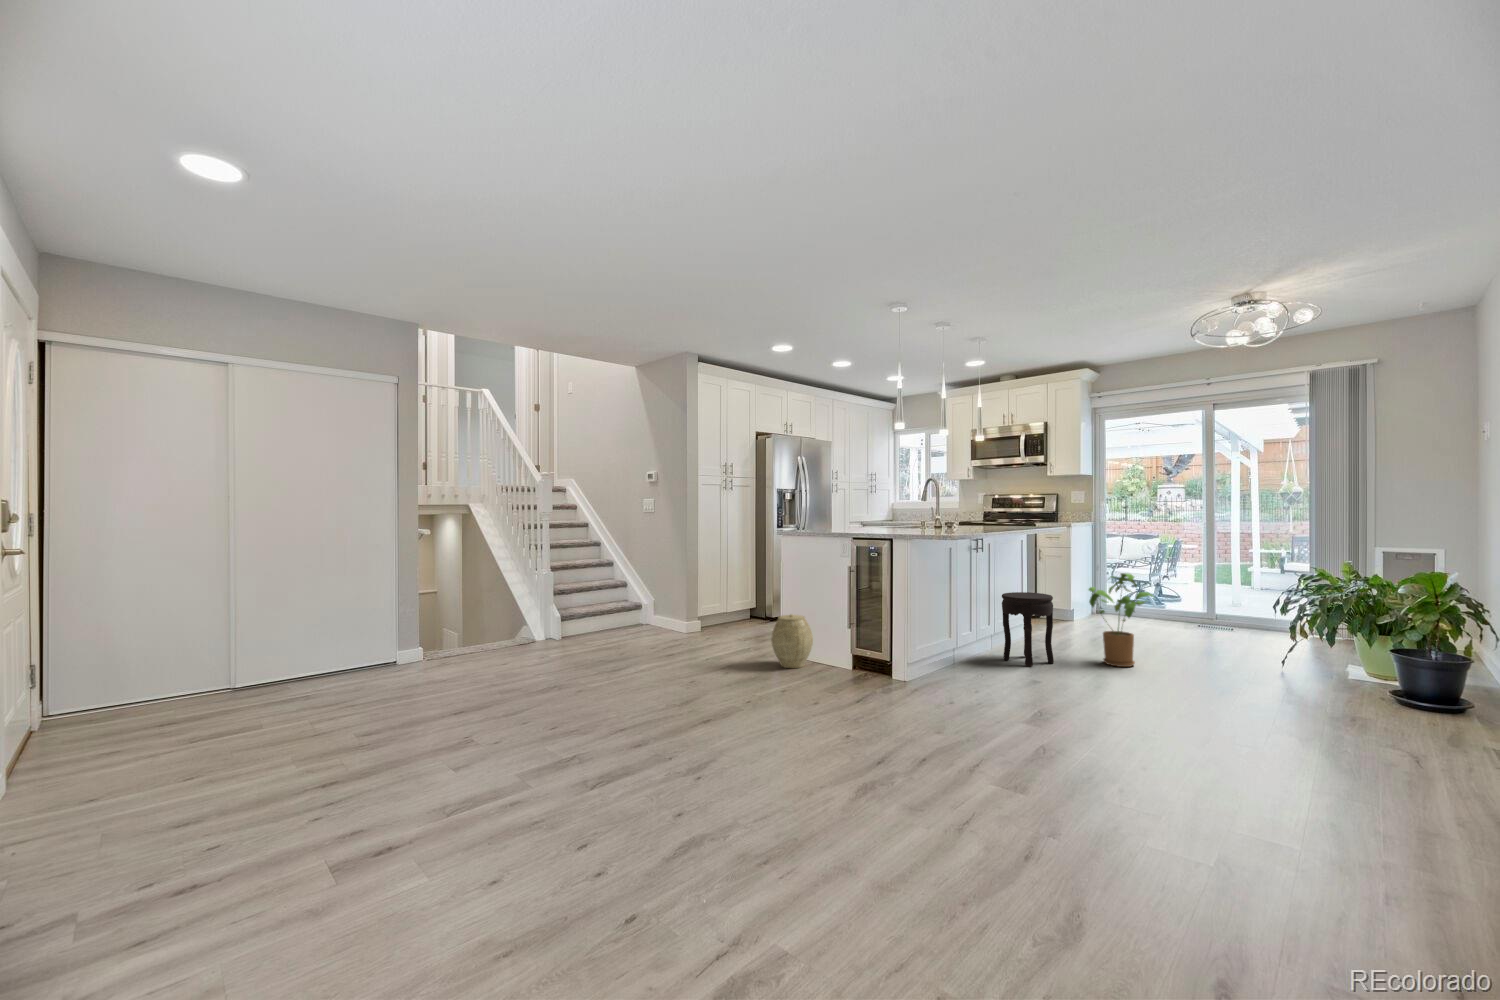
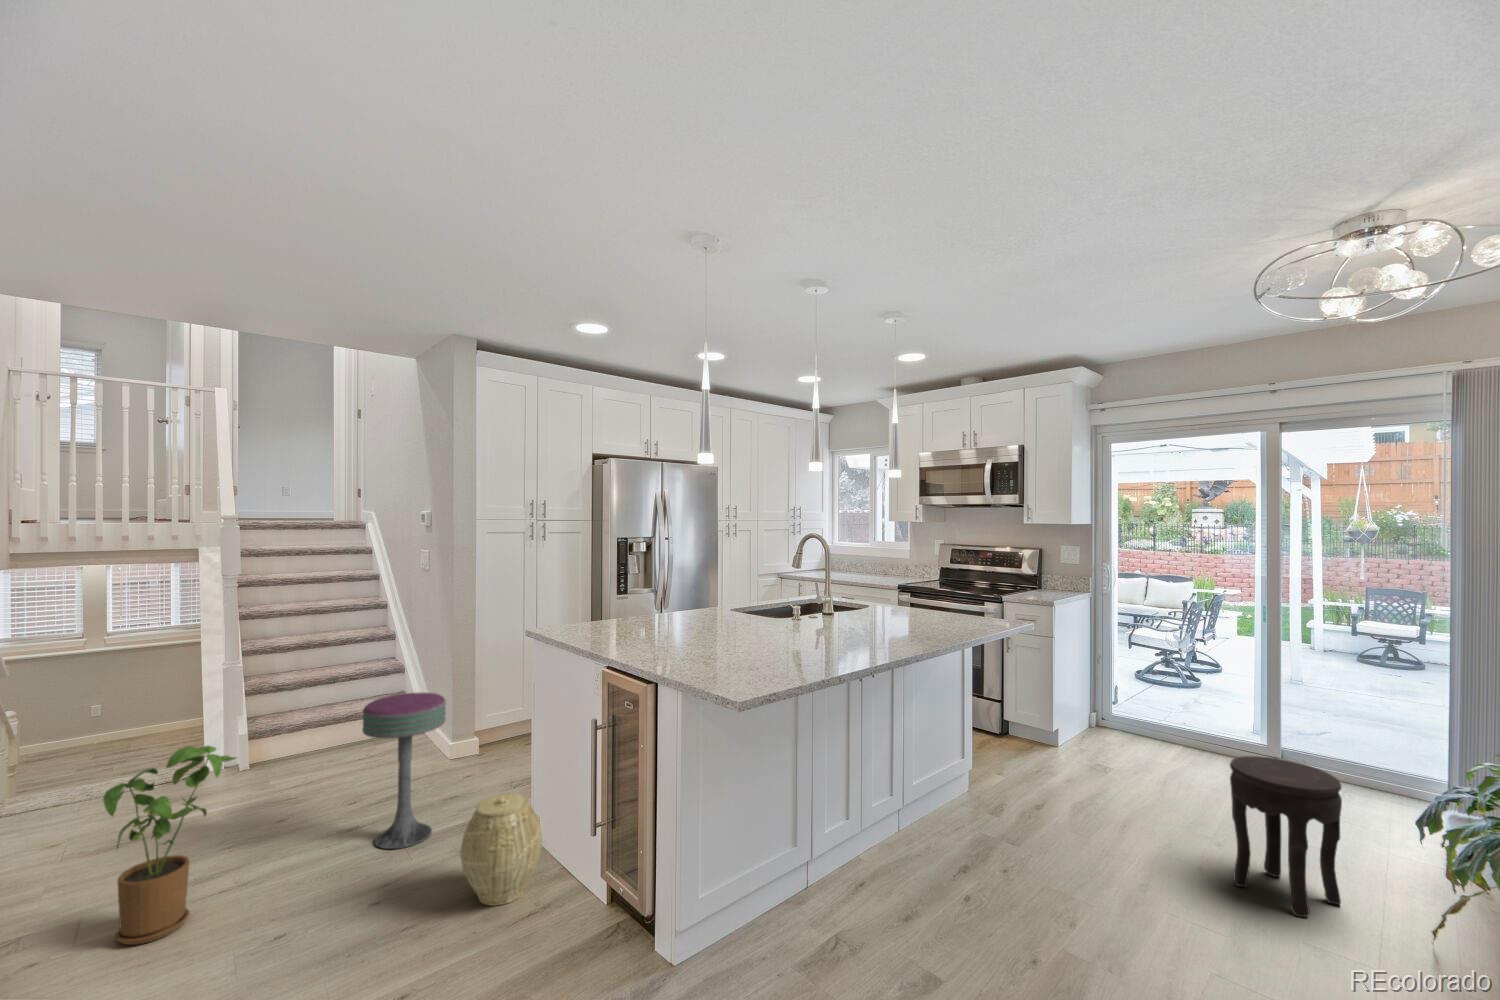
bar stool: none [685,573,729,657] -> present [362,692,446,849]
house plant: present [1089,573,1152,667] -> present [103,746,236,945]
side table: present [1002,592,1054,667] -> present [1230,756,1342,917]

